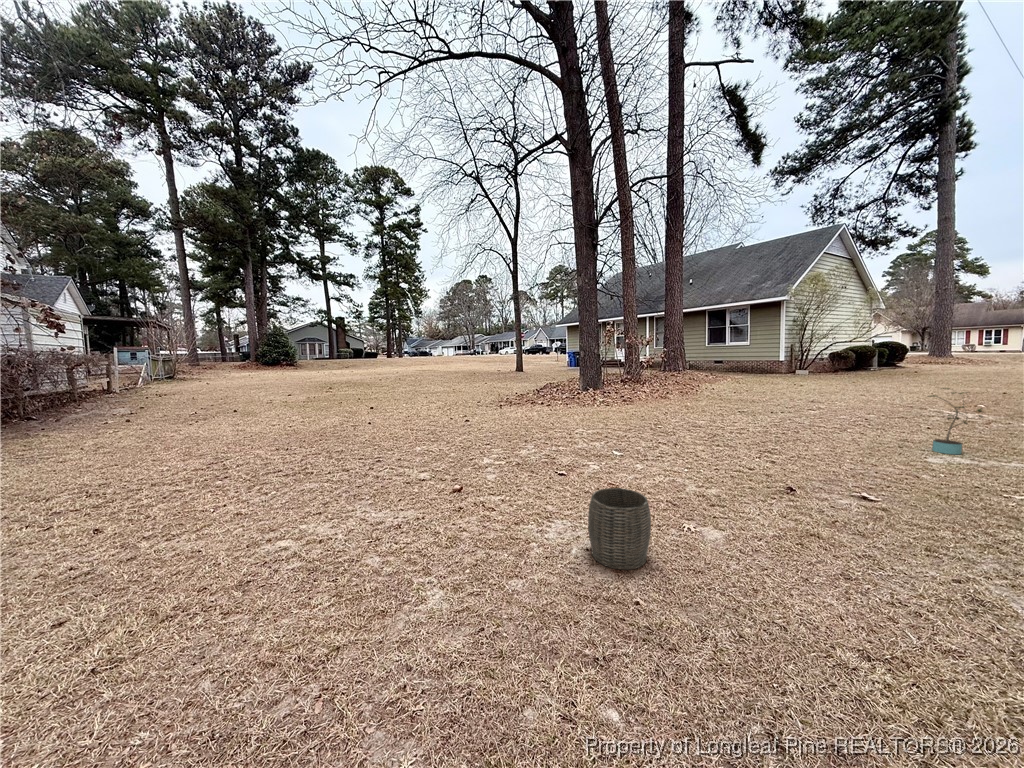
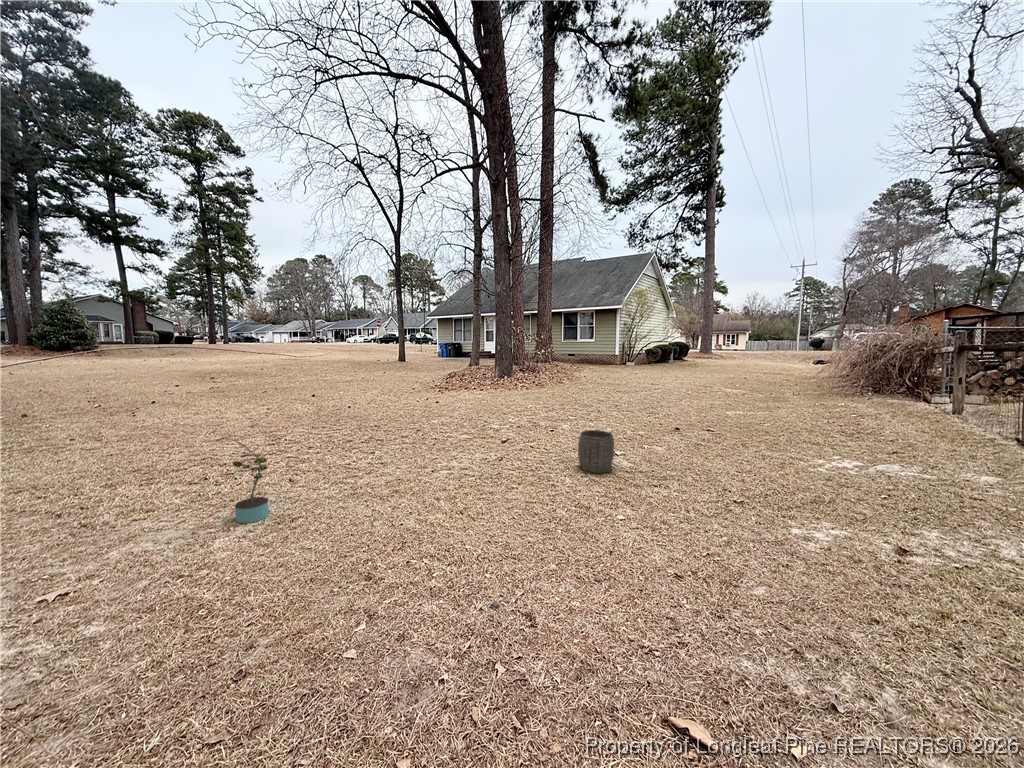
potted plant: present [928,388,983,455] -> present [216,425,274,523]

